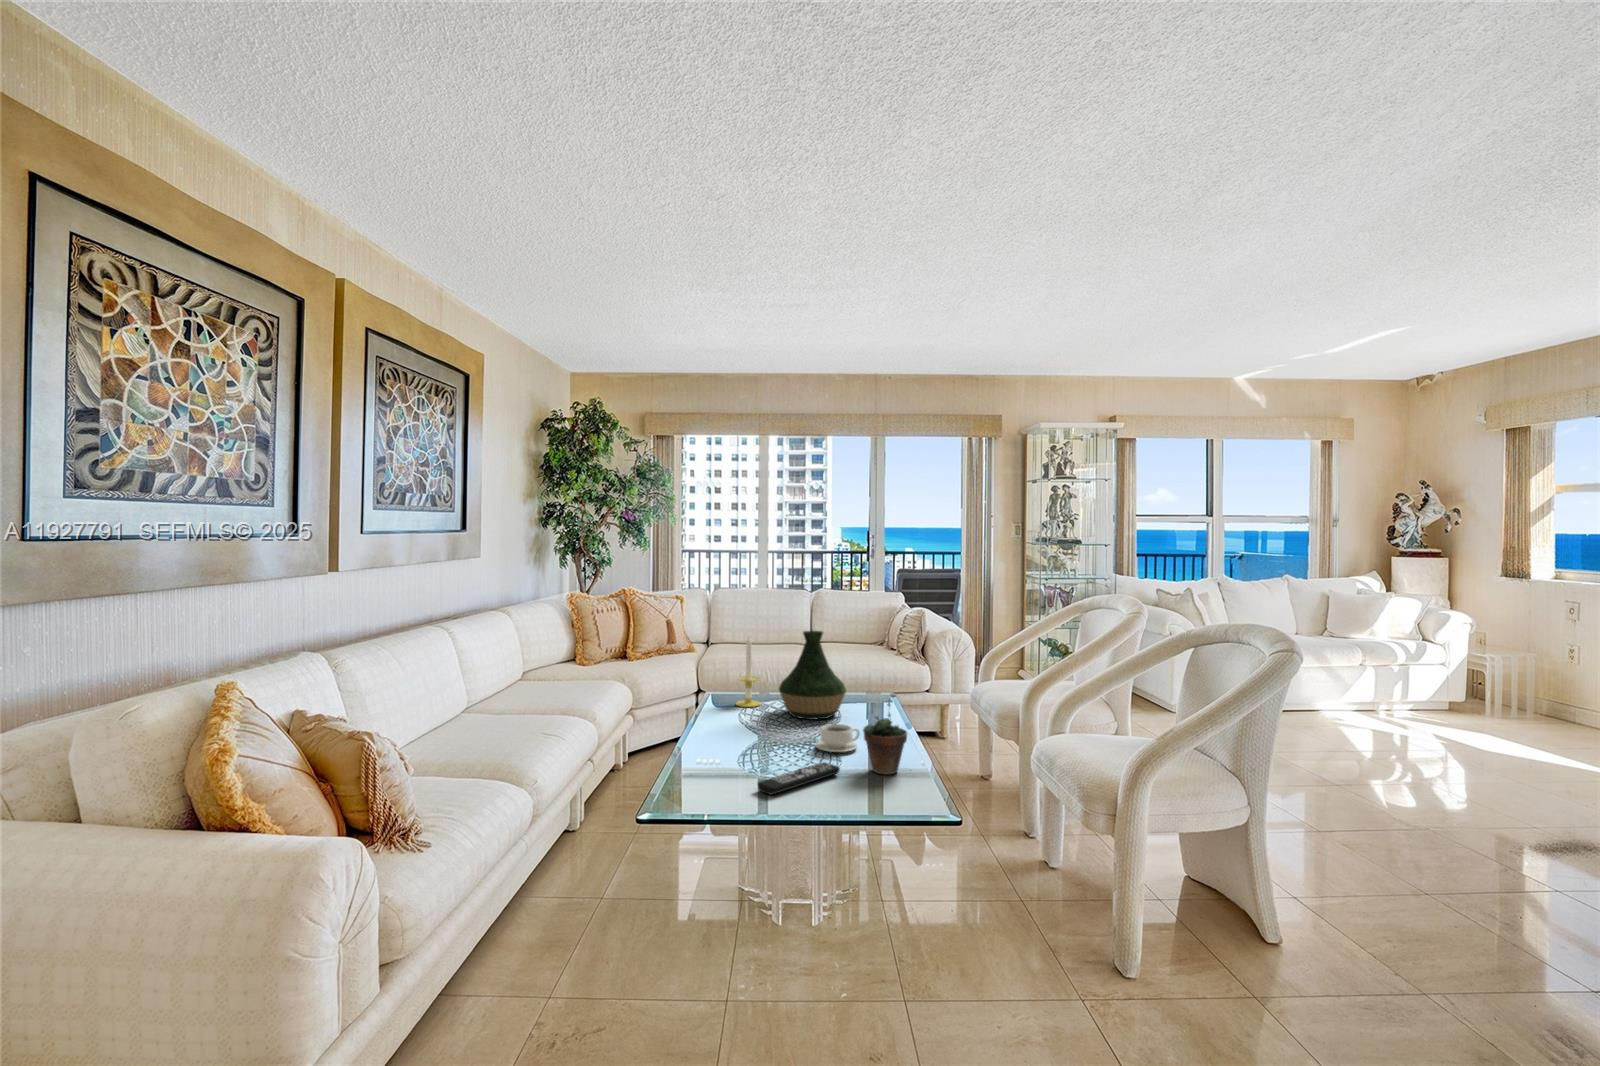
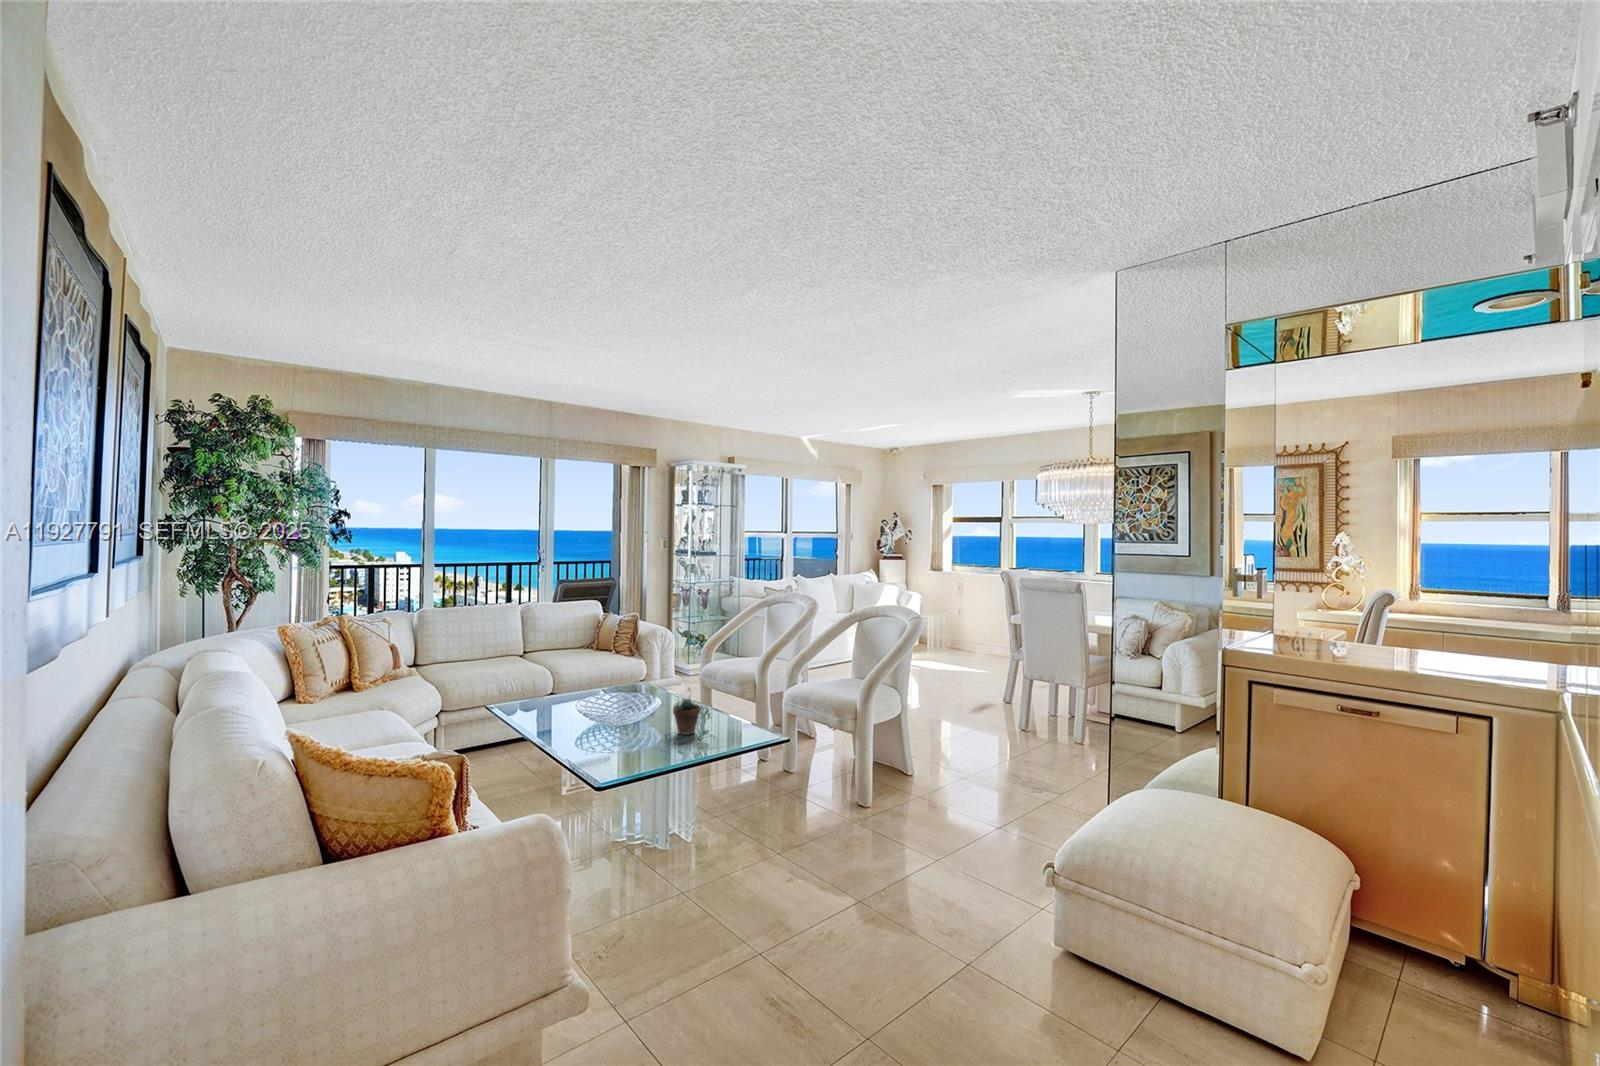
vase: present [779,631,846,720] -> none [568,645,621,712]
candle: present [736,637,761,707] -> none [524,652,546,711]
teacup: present [815,724,860,752] -> none [625,709,656,728]
remote control: present [758,762,840,795] -> none [624,734,663,759]

